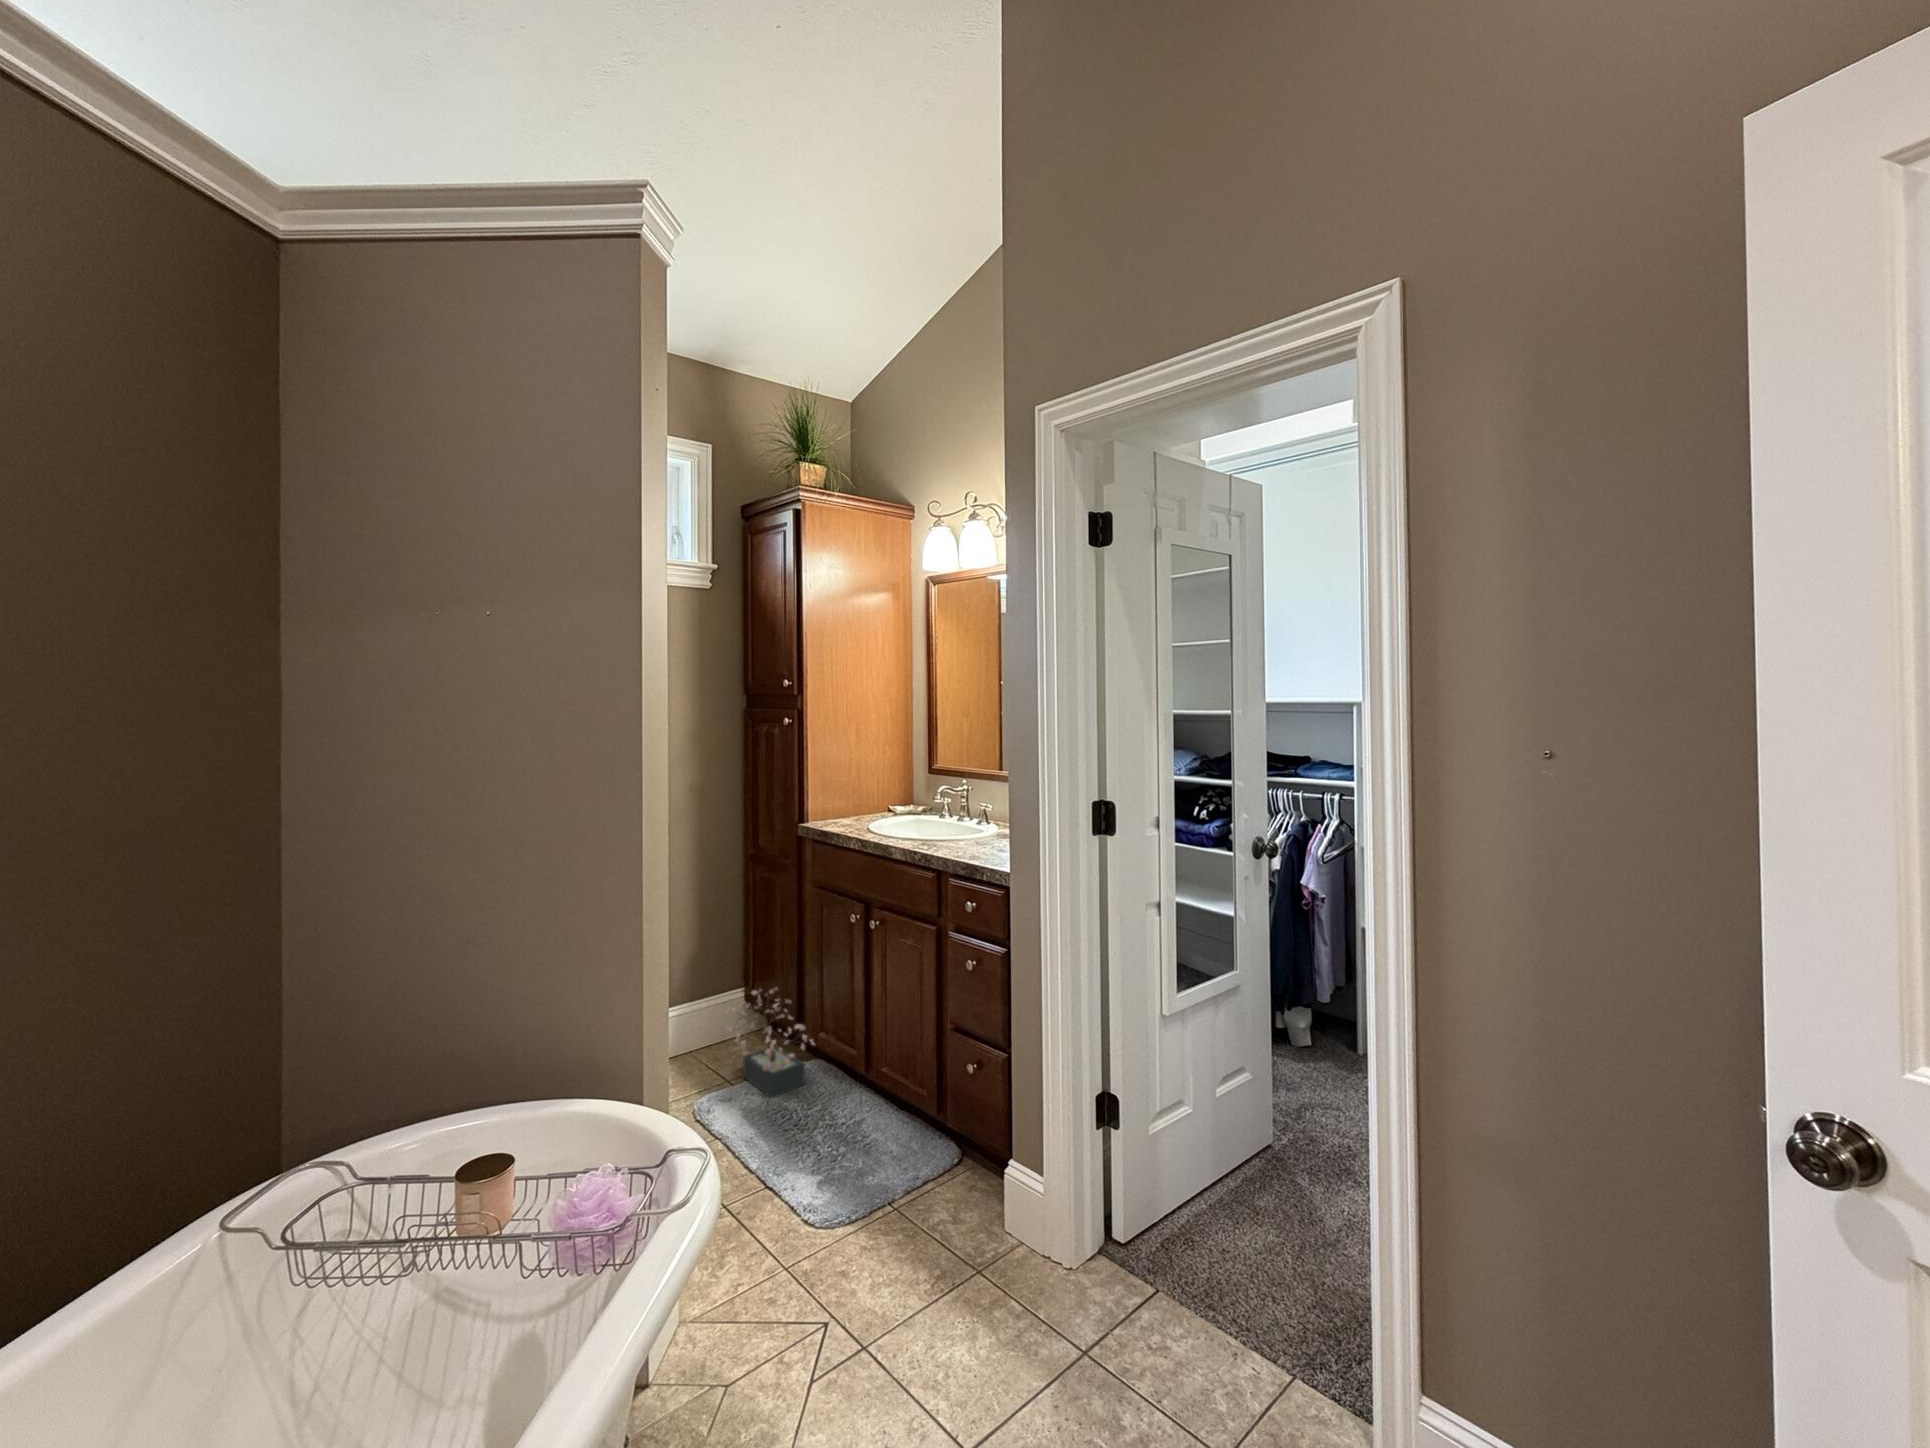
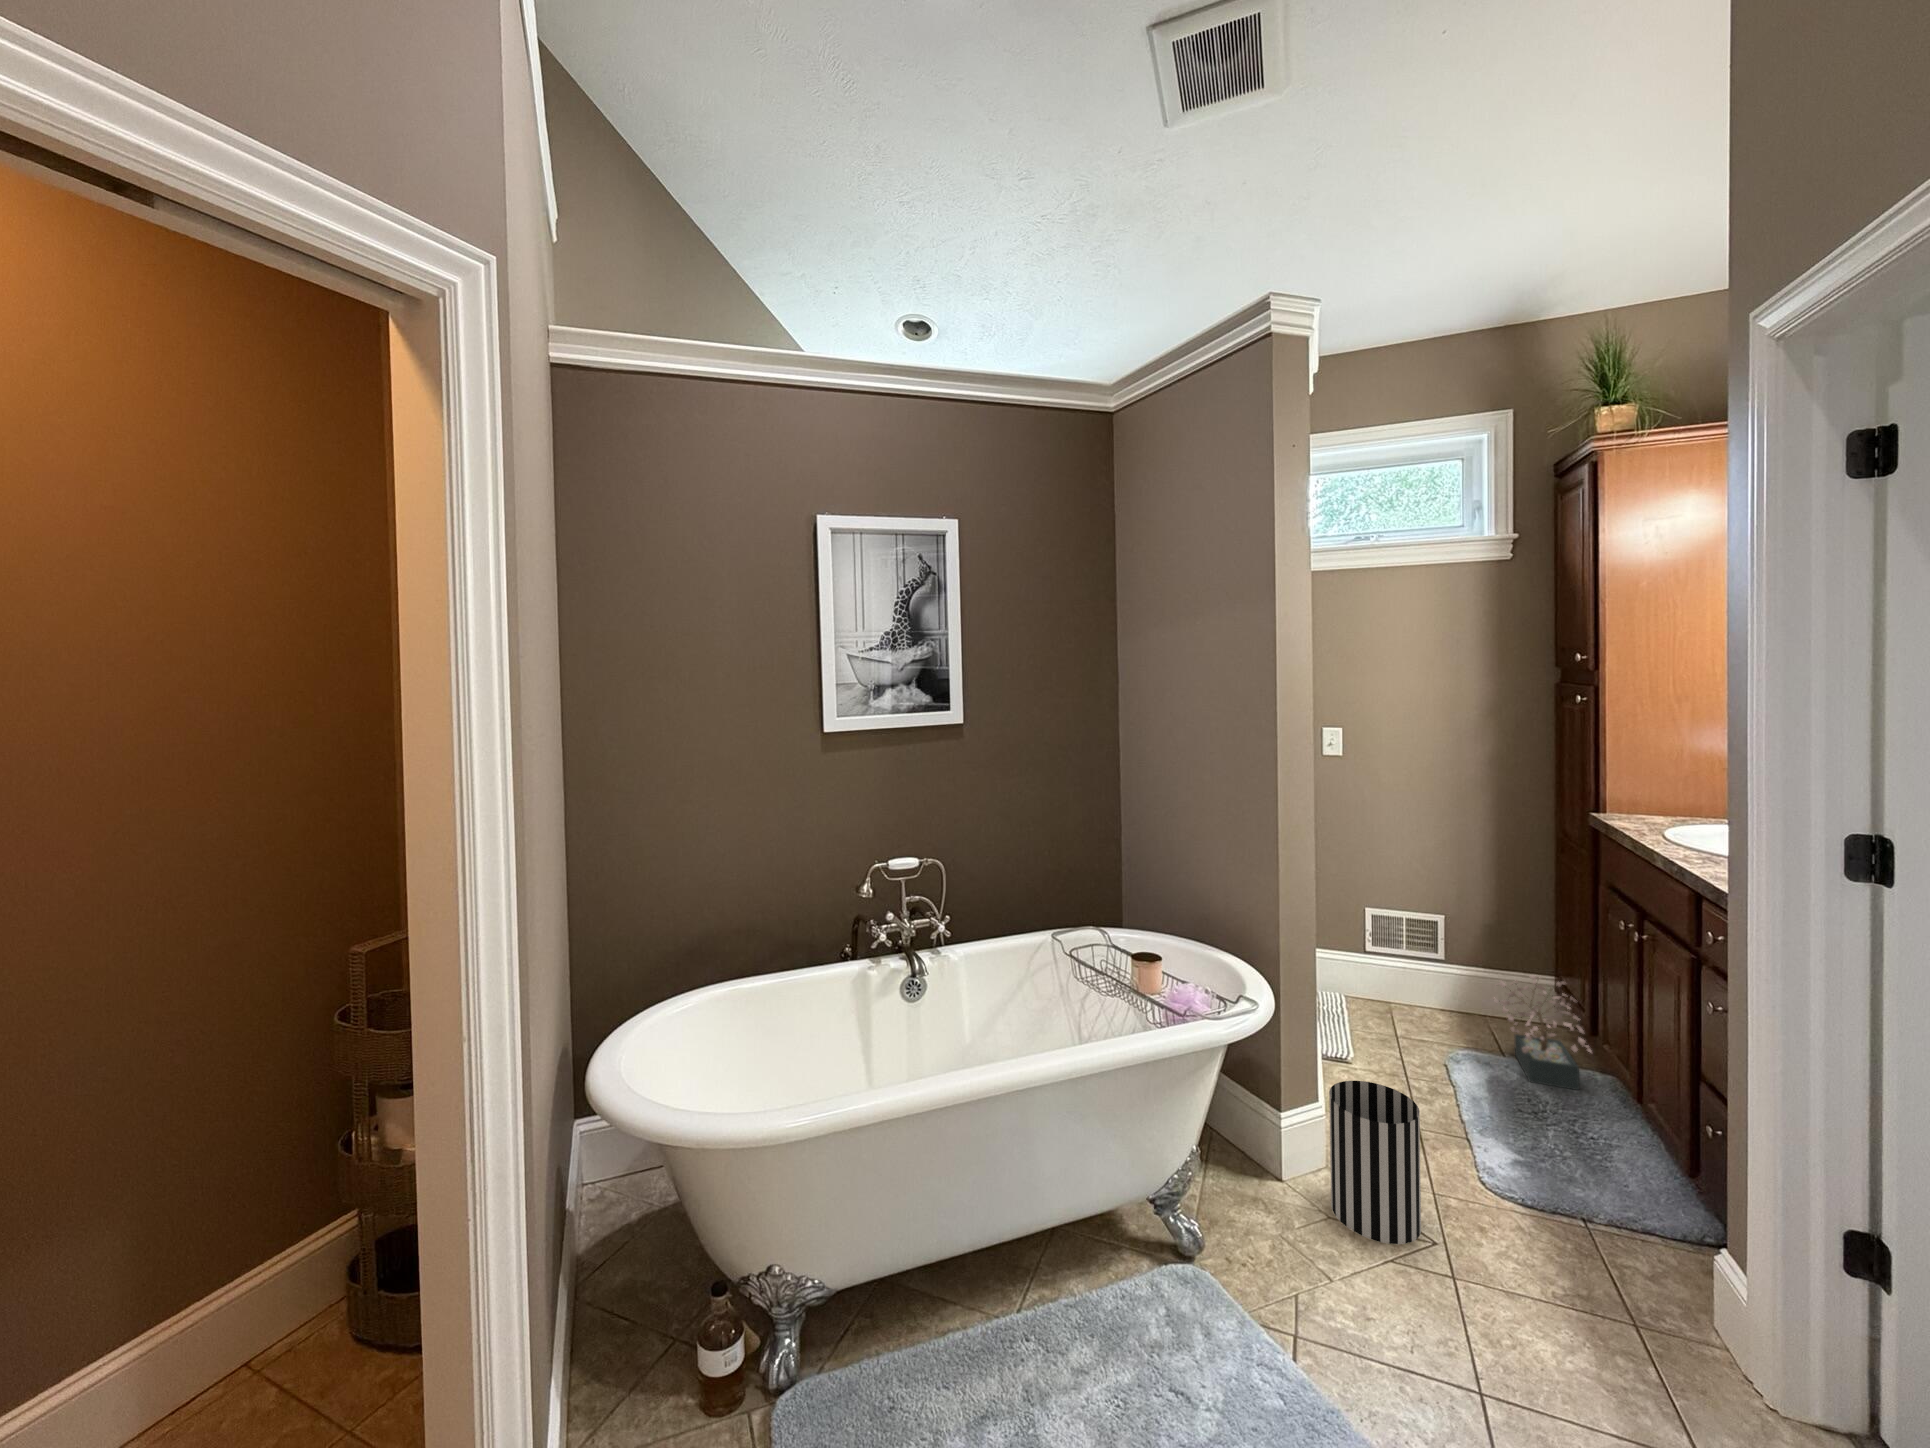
wastebasket: none [713,1172,812,1383] -> present [1329,1081,1421,1244]

